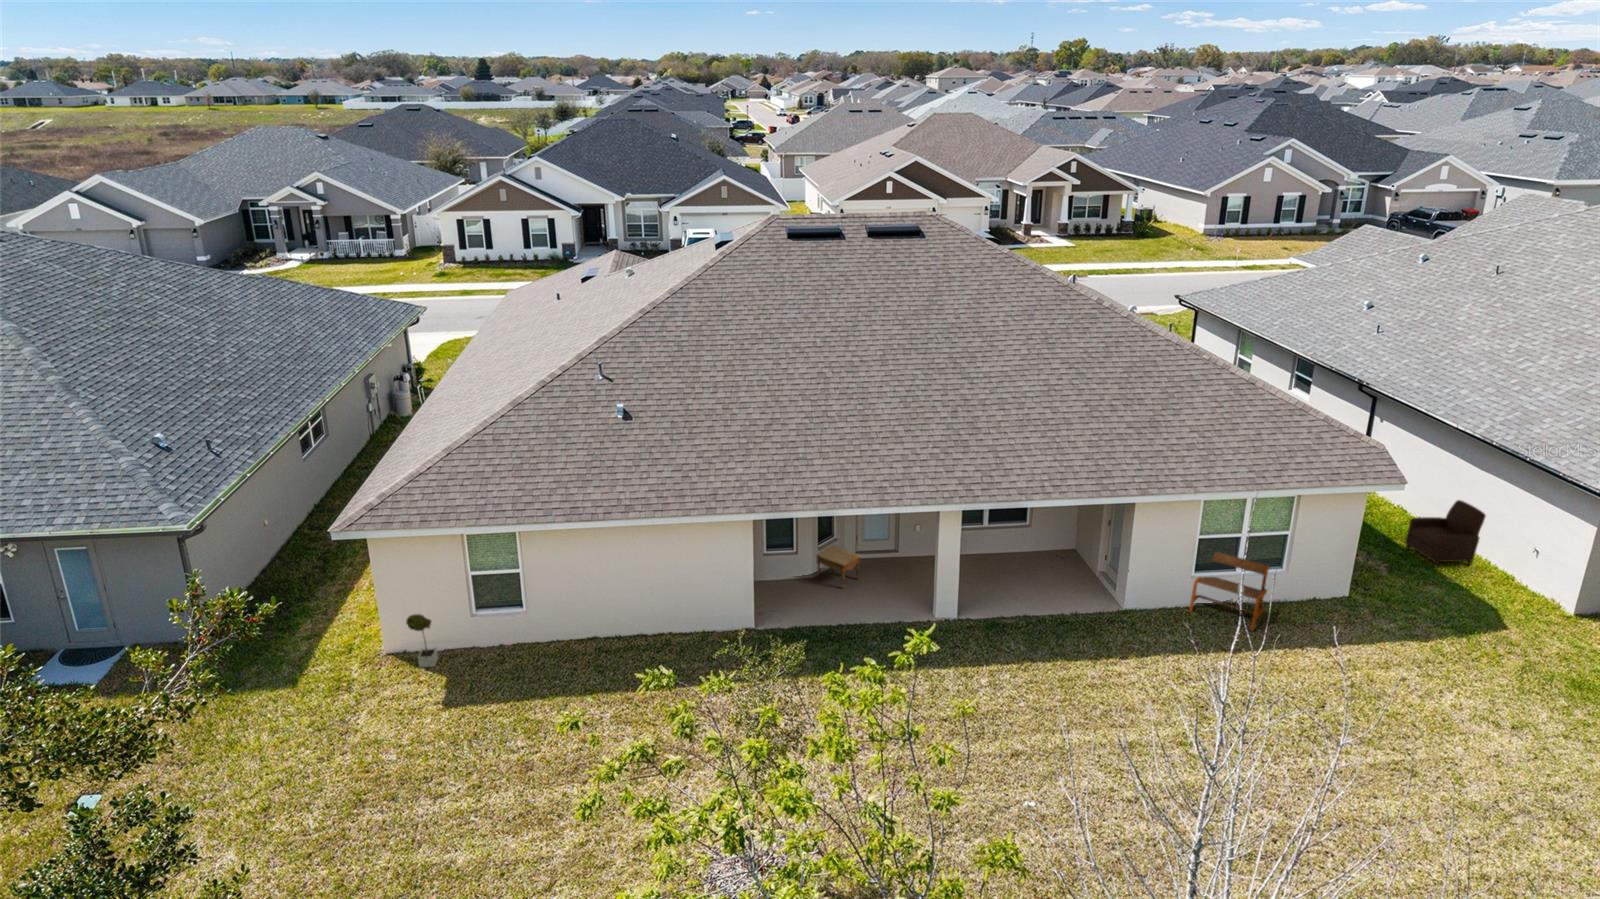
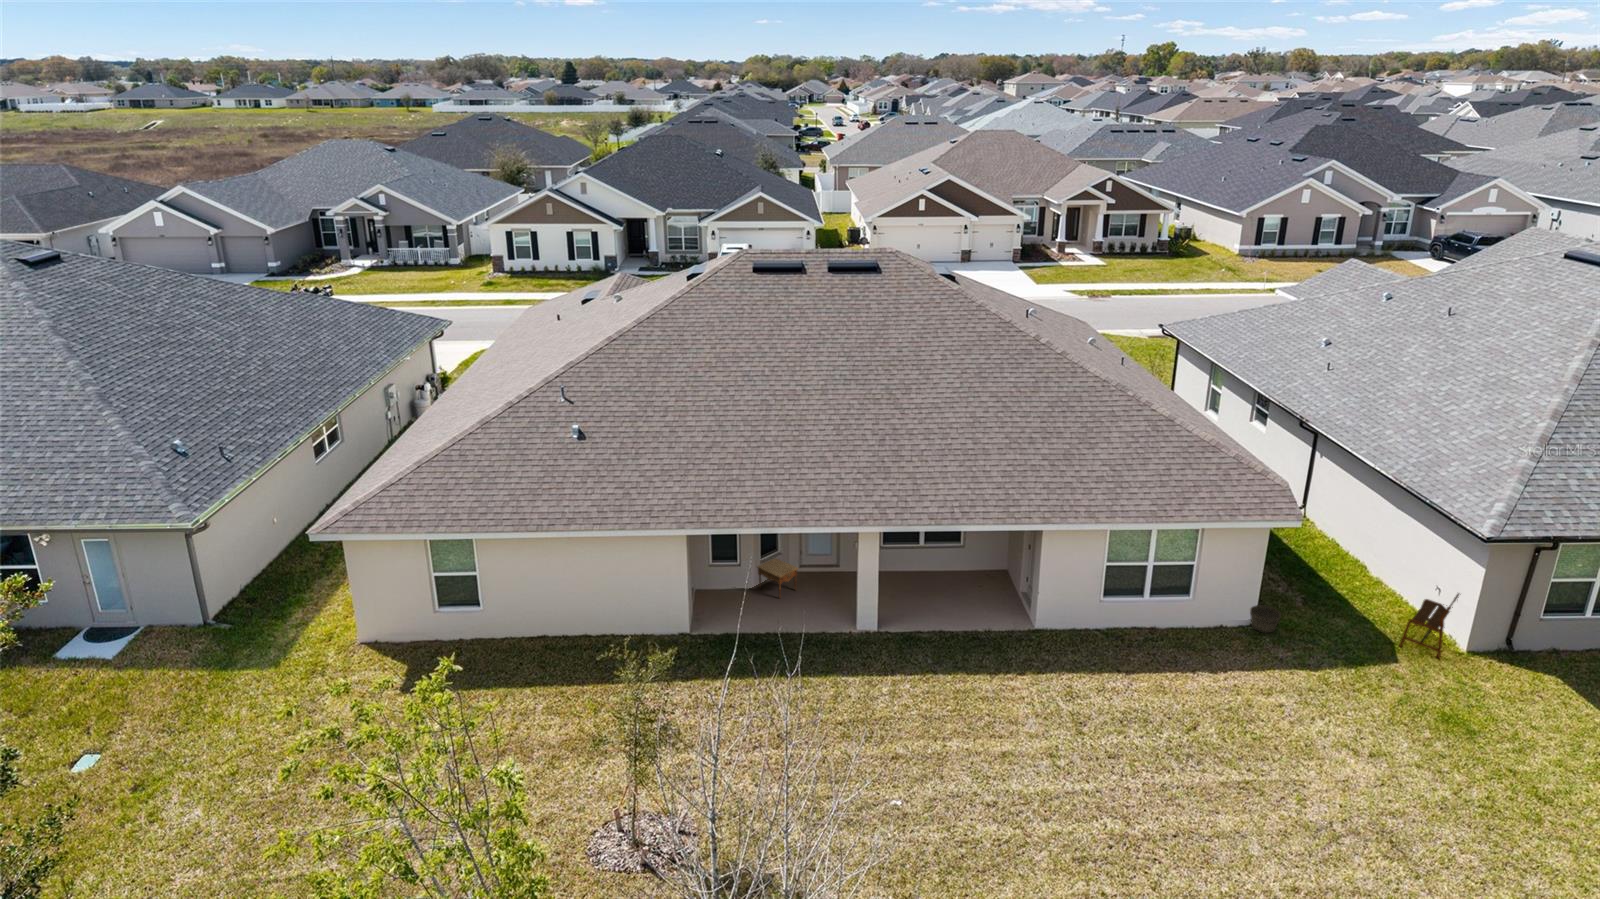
chair: present [1405,500,1486,567] -> none [1330,535,1403,600]
bench: present [1189,552,1269,631] -> present [1399,593,1459,658]
wooden bucket: none [1342,575,1376,605] -> present [1250,605,1281,633]
potted tree: present [406,614,438,667] -> none [375,609,405,656]

